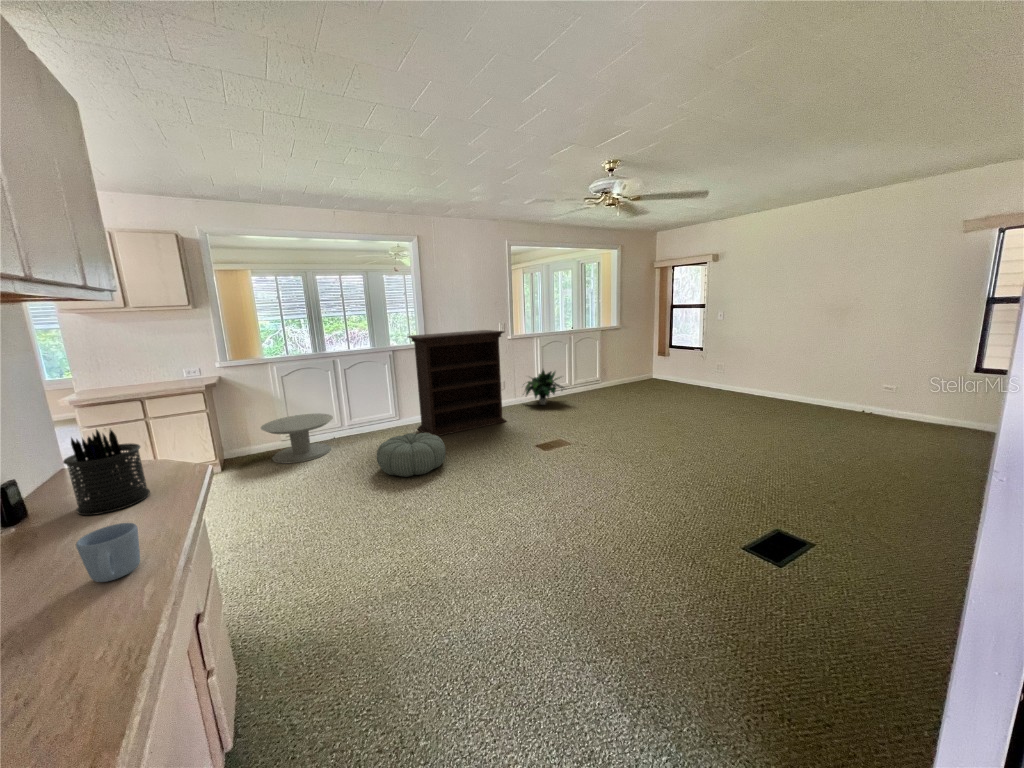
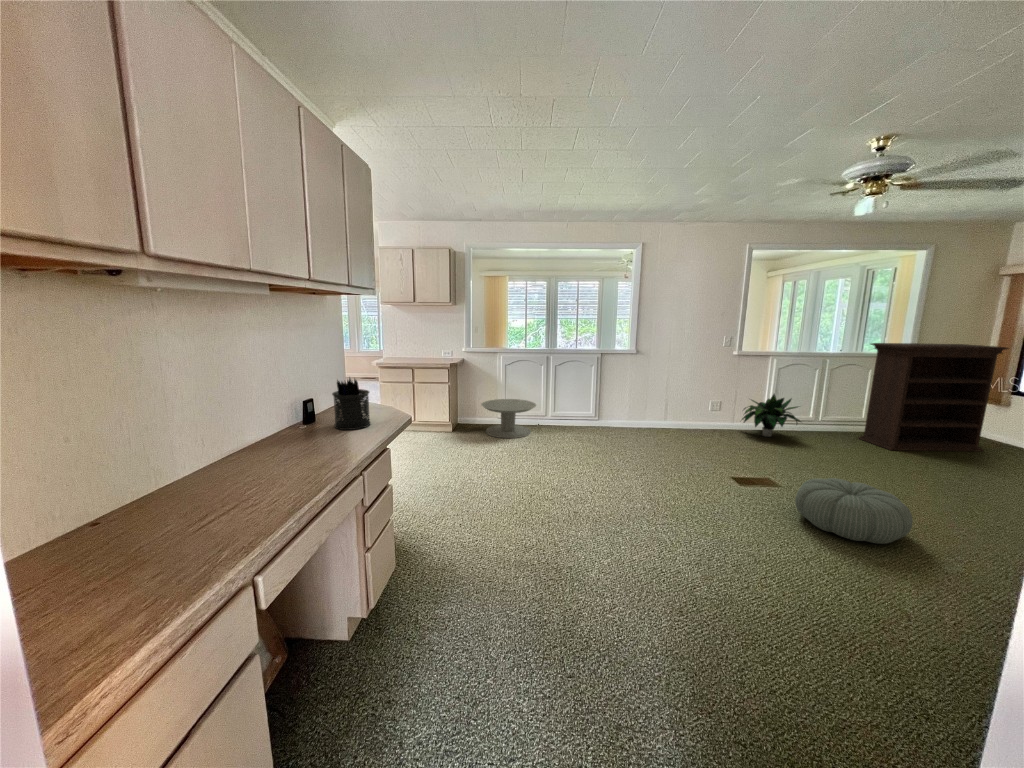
bookshelf: present [407,330,506,436] -> present [858,343,1009,452]
pouf: present [377,433,445,476] -> present [795,478,913,544]
mug: present [76,523,140,582] -> none [311,433,340,464]

